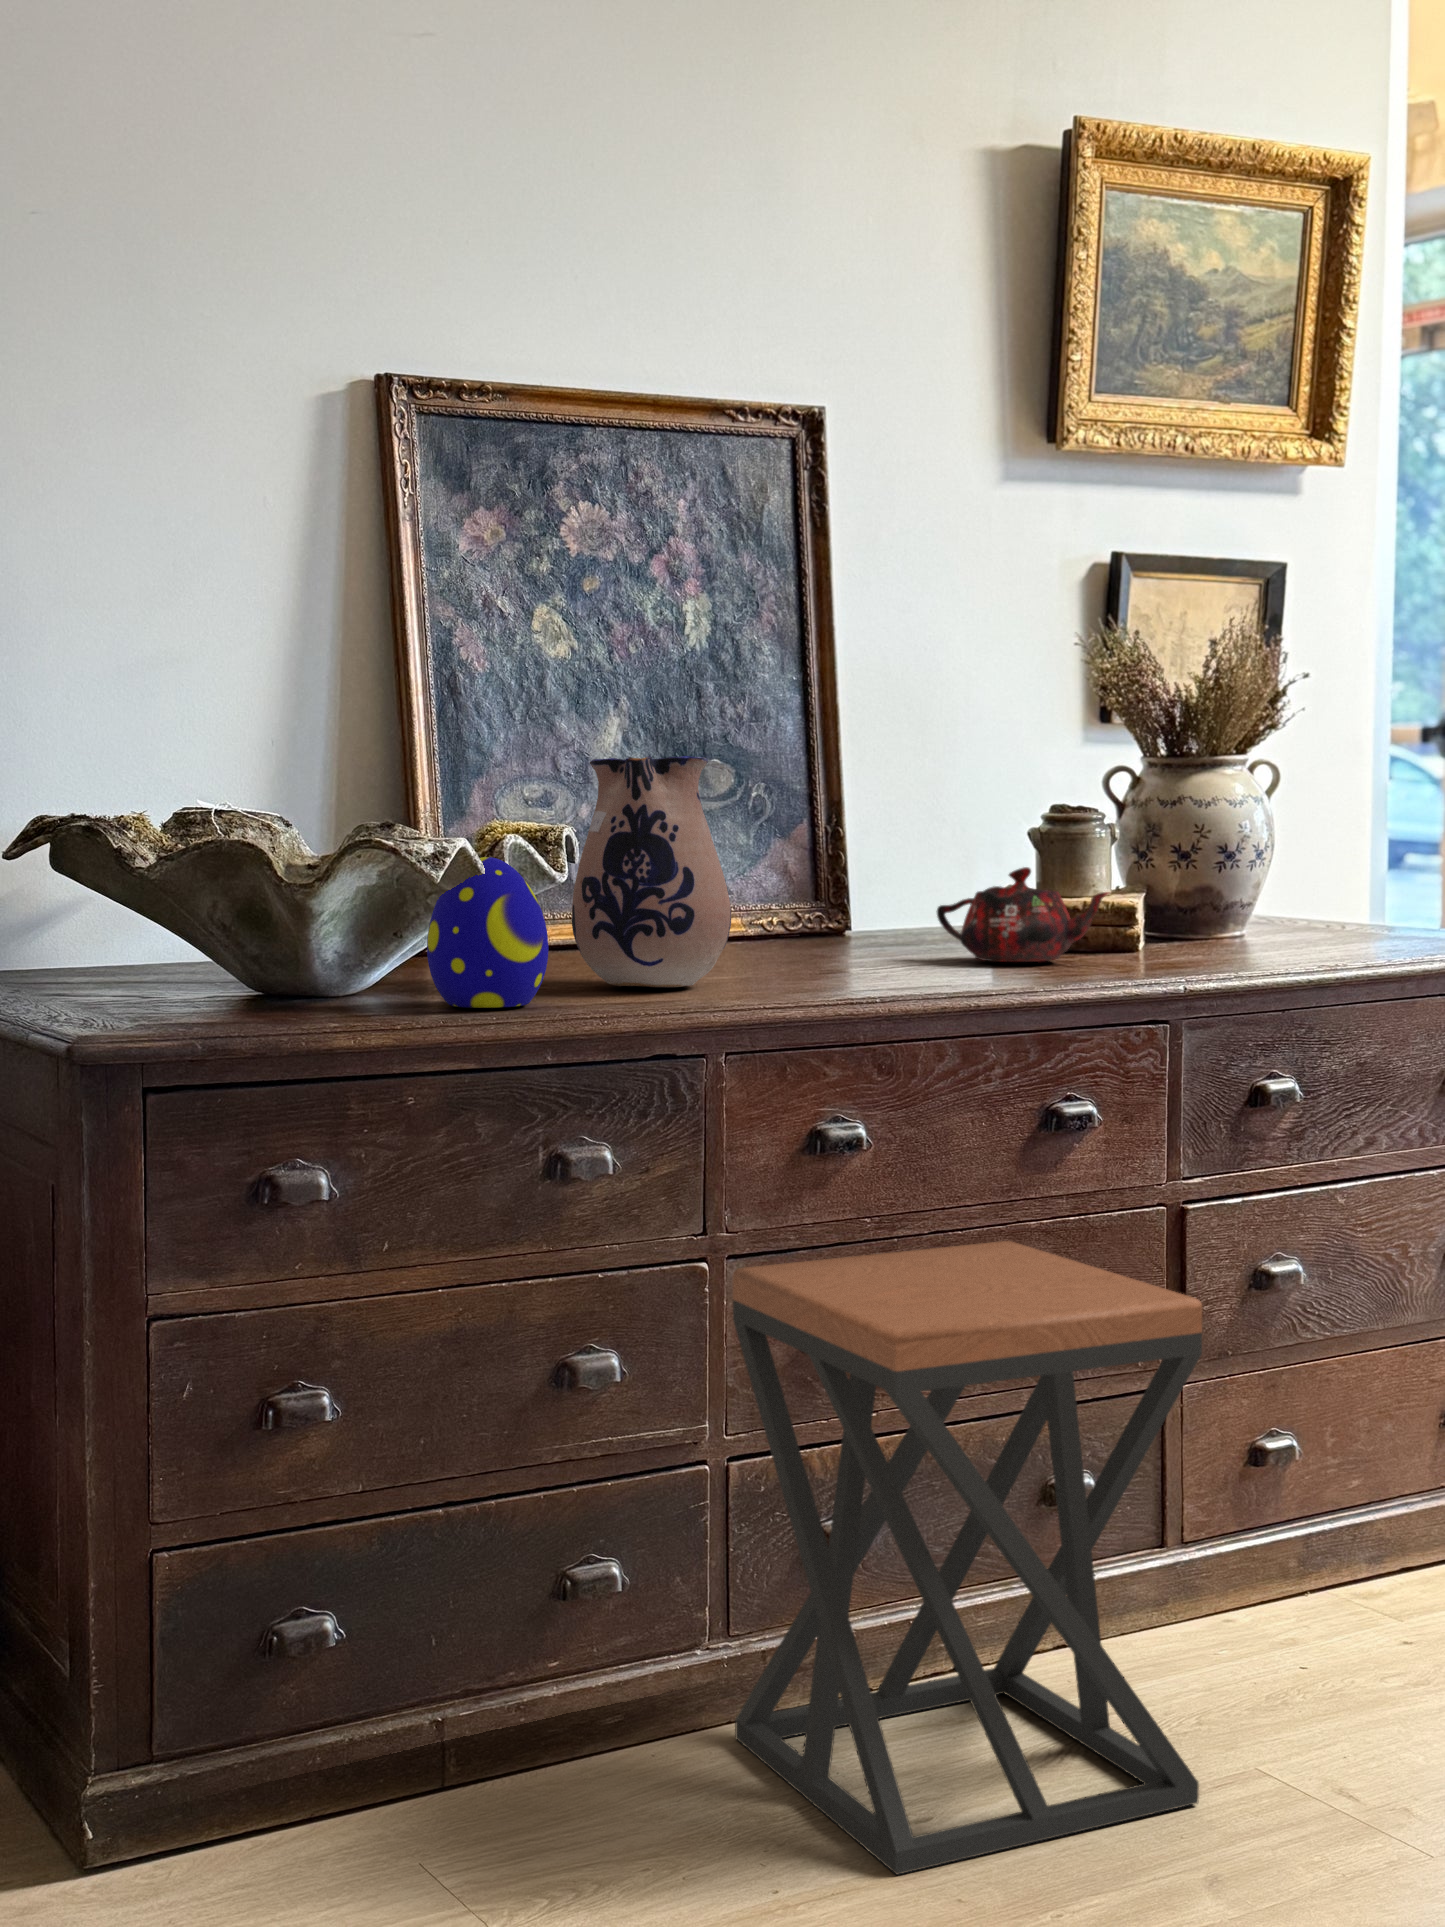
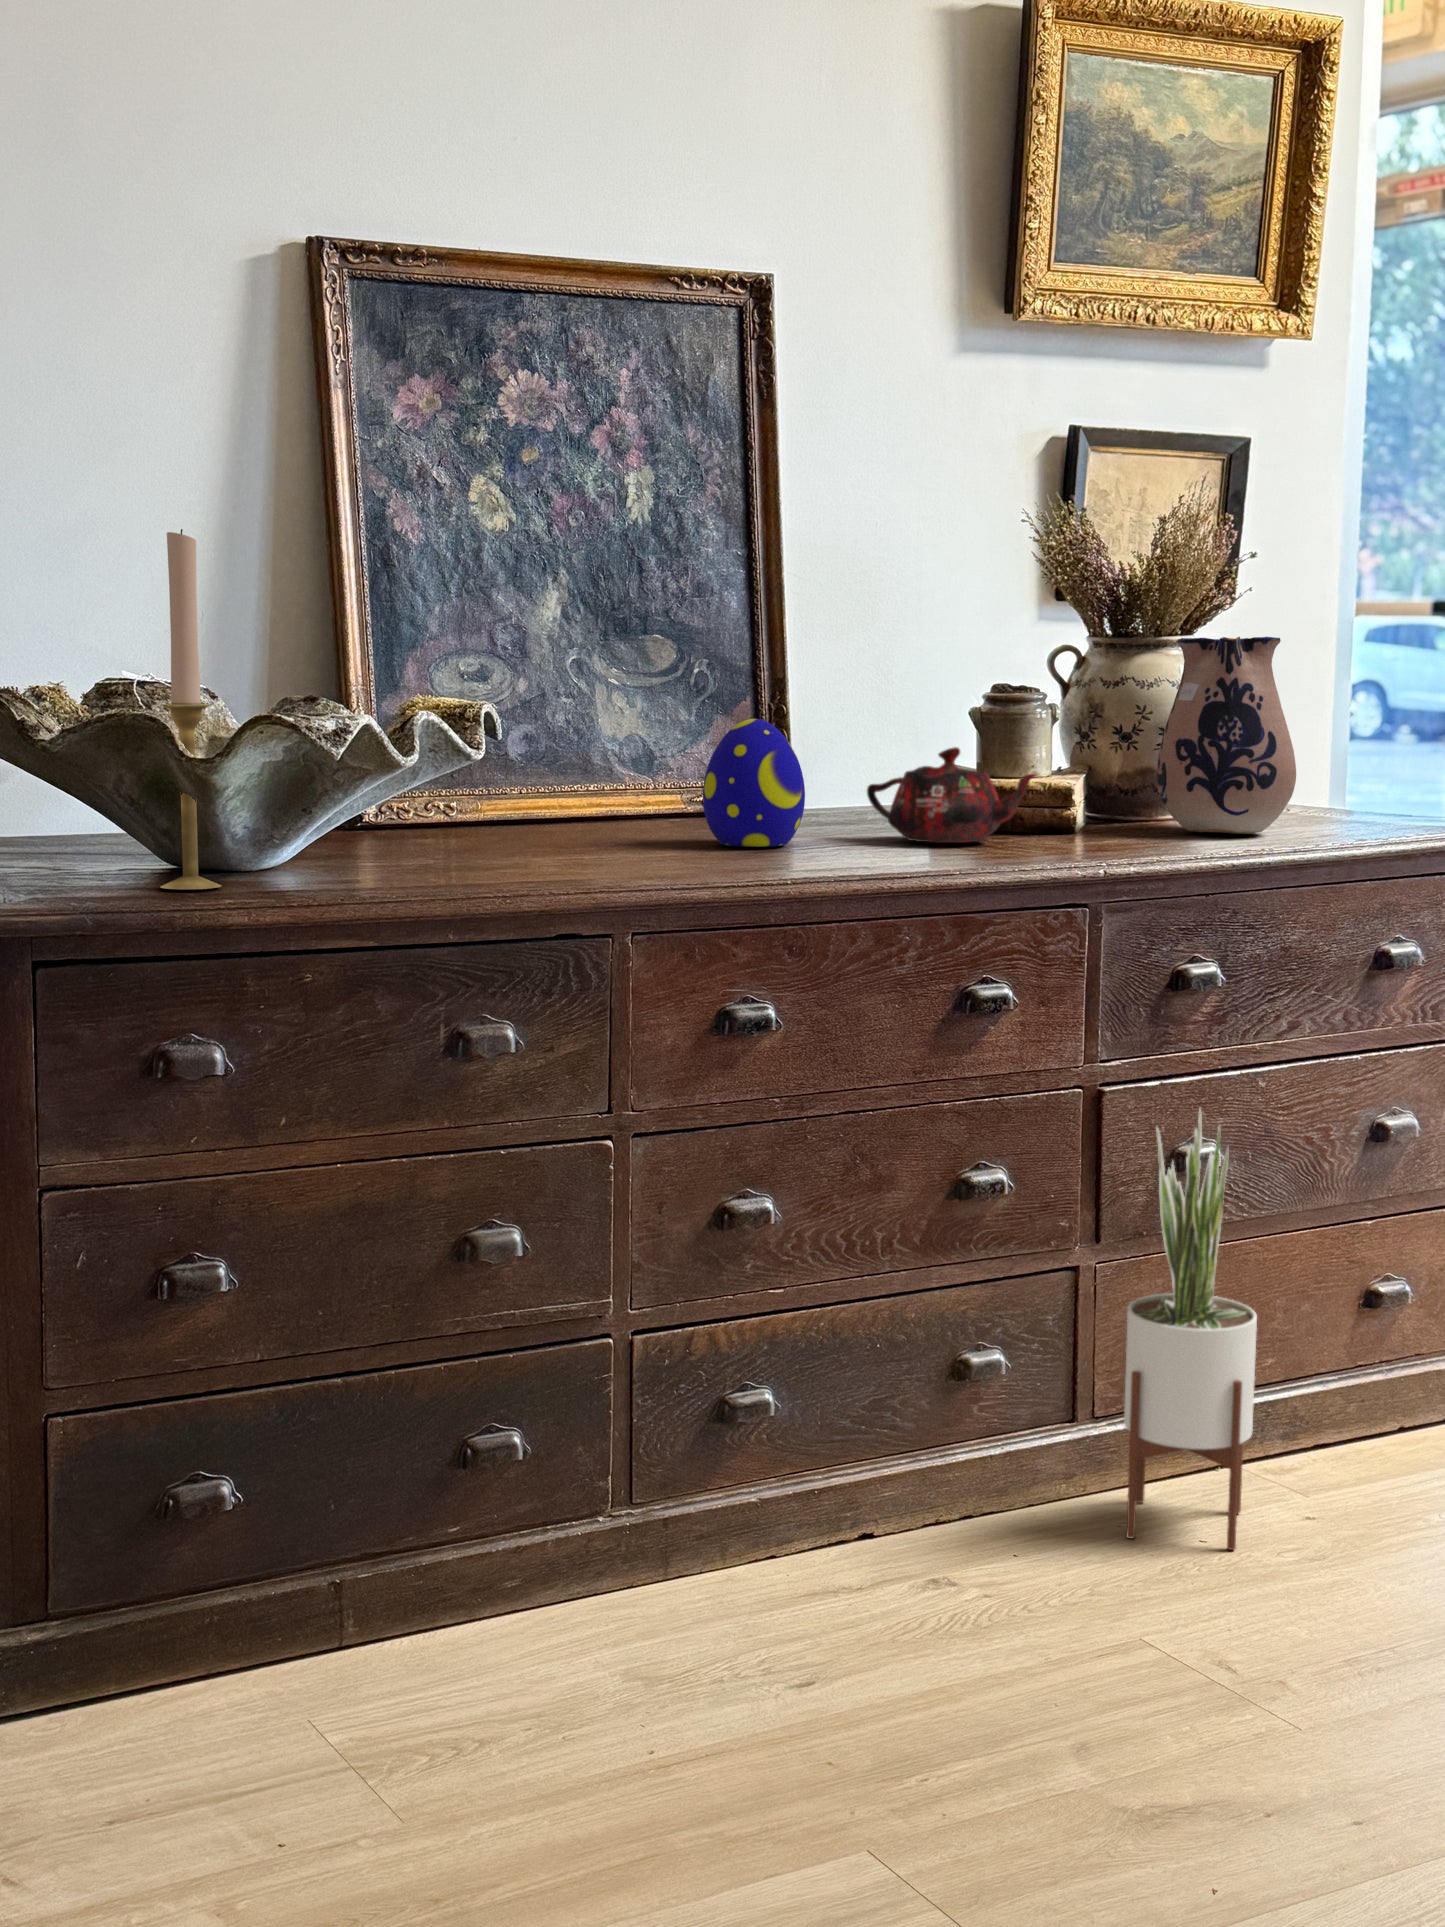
candlestick: none [259,657,320,1013] -> present [160,529,221,889]
ceramic pitcher: present [572,756,731,987] -> present [1156,637,1296,834]
decorative egg: present [427,857,548,1008] -> present [703,719,805,847]
potted plant: none [1218,1222,1350,1675] -> present [1124,1109,1257,1550]
stool: present [733,1241,1202,1875] -> none [635,1122,1094,1746]

